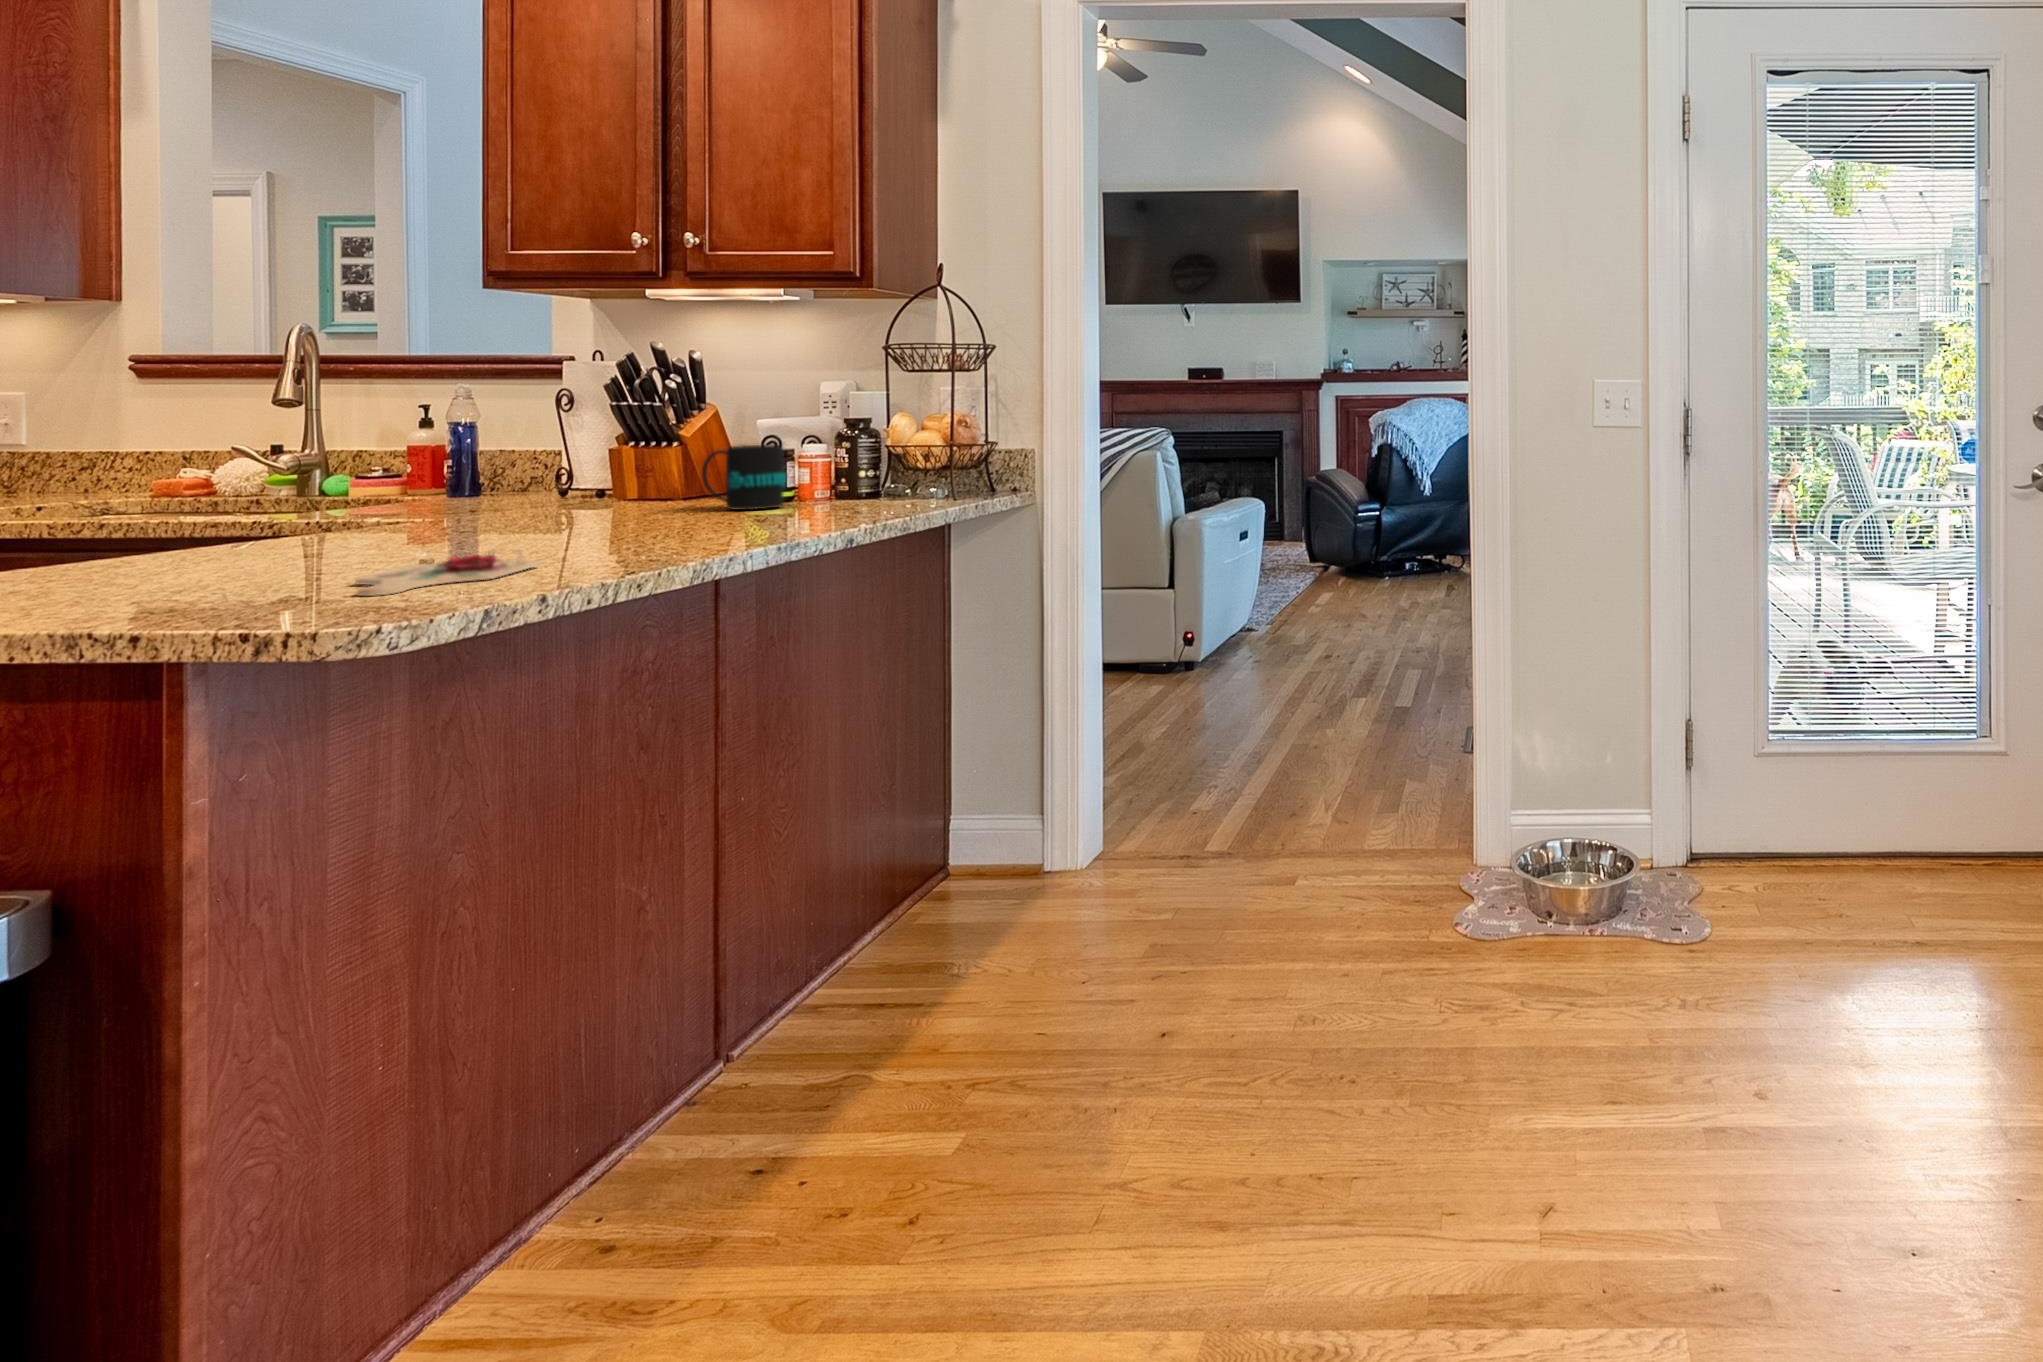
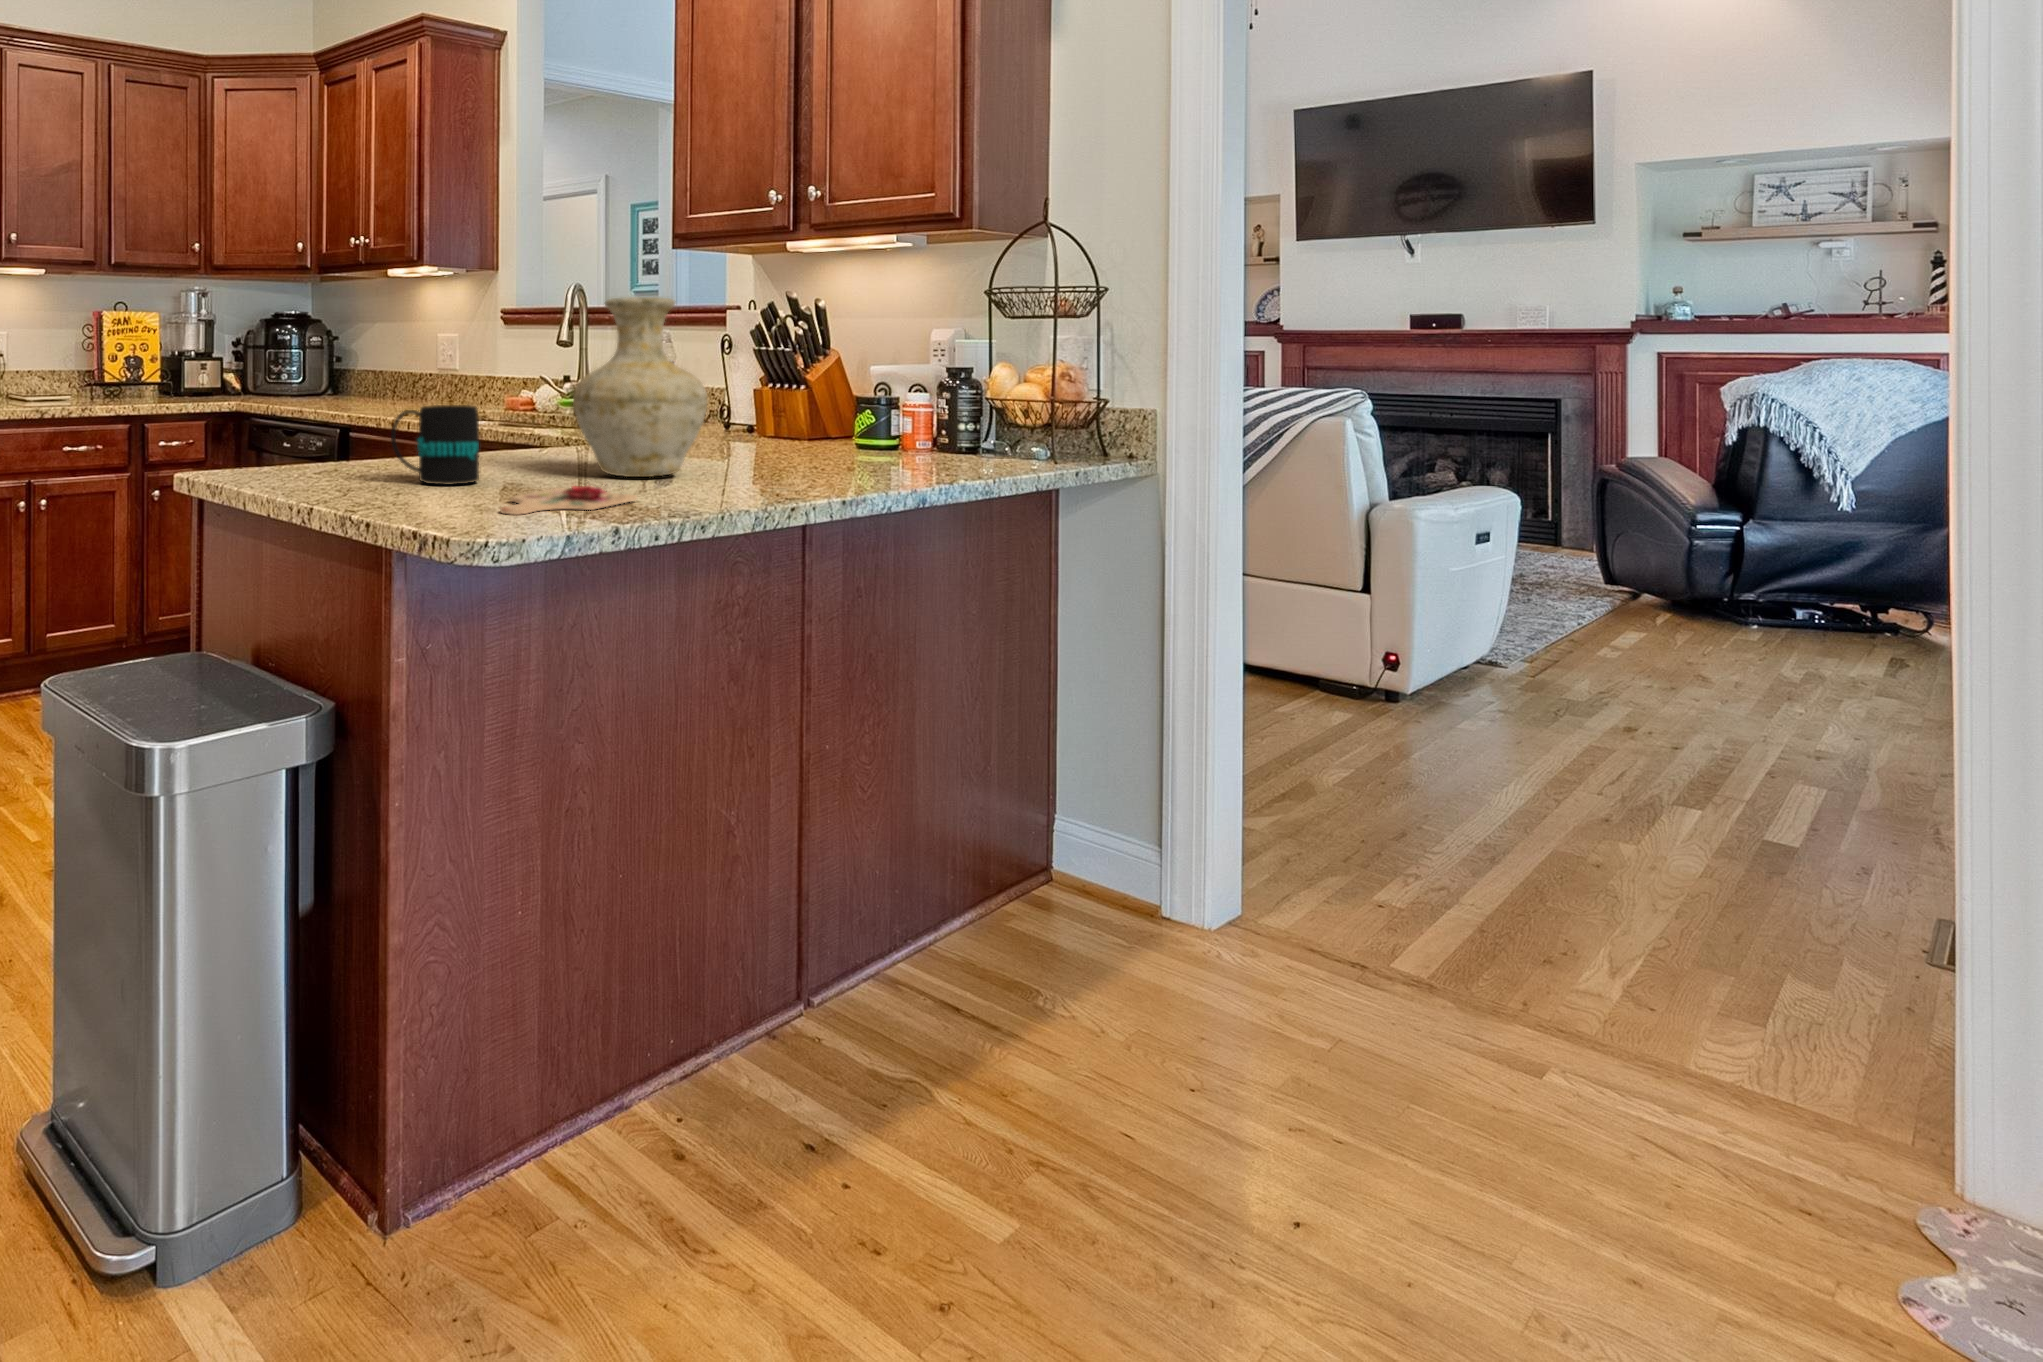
vase: none [406,345,600,548] -> present [573,297,707,477]
mug: present [702,445,786,510] -> present [391,405,479,485]

